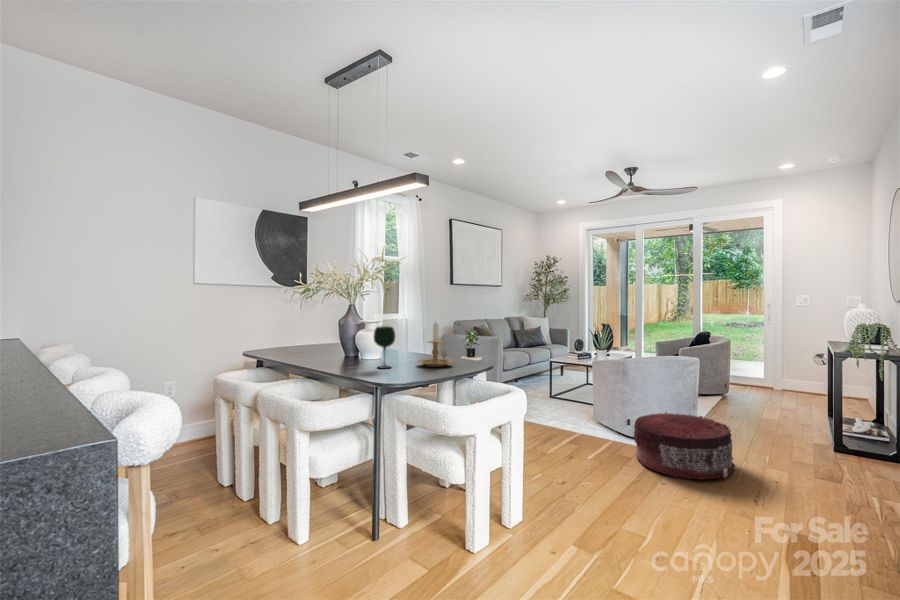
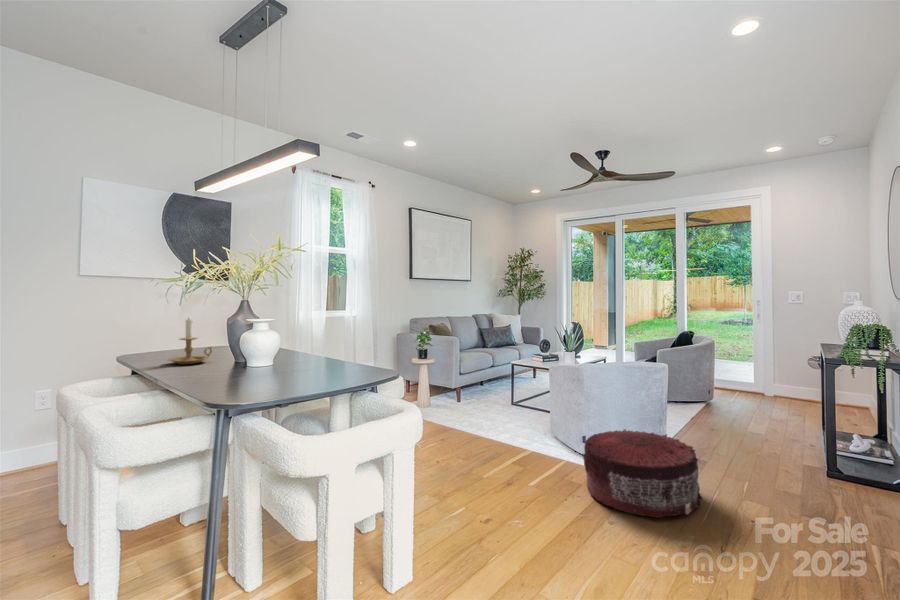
candle holder: present [418,322,453,367] -> present [167,319,212,364]
wine glass: present [374,326,395,369] -> none [234,329,264,383]

